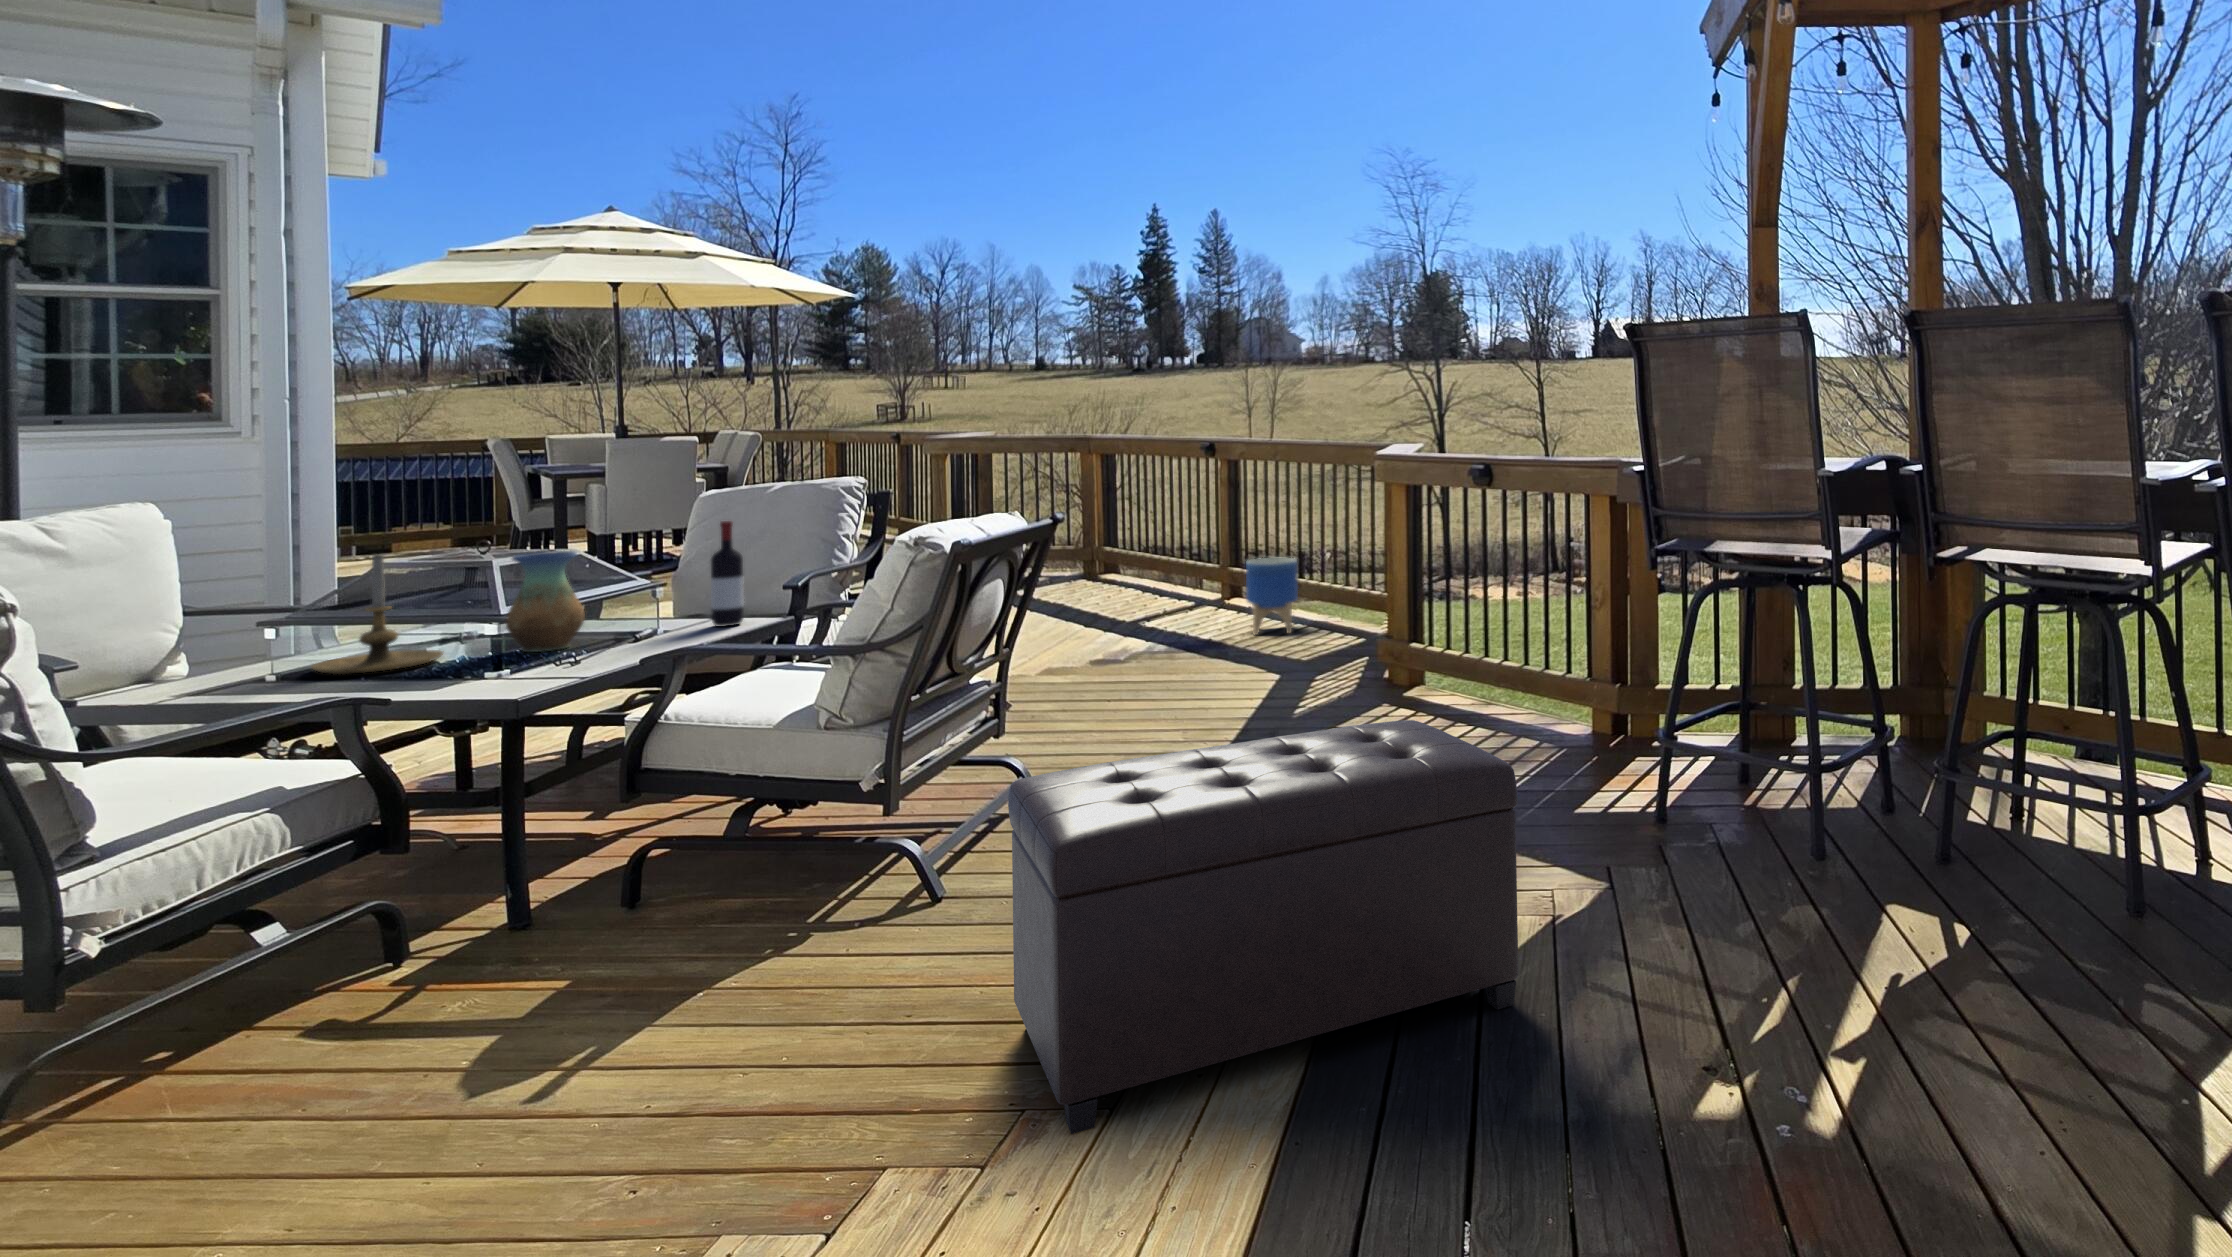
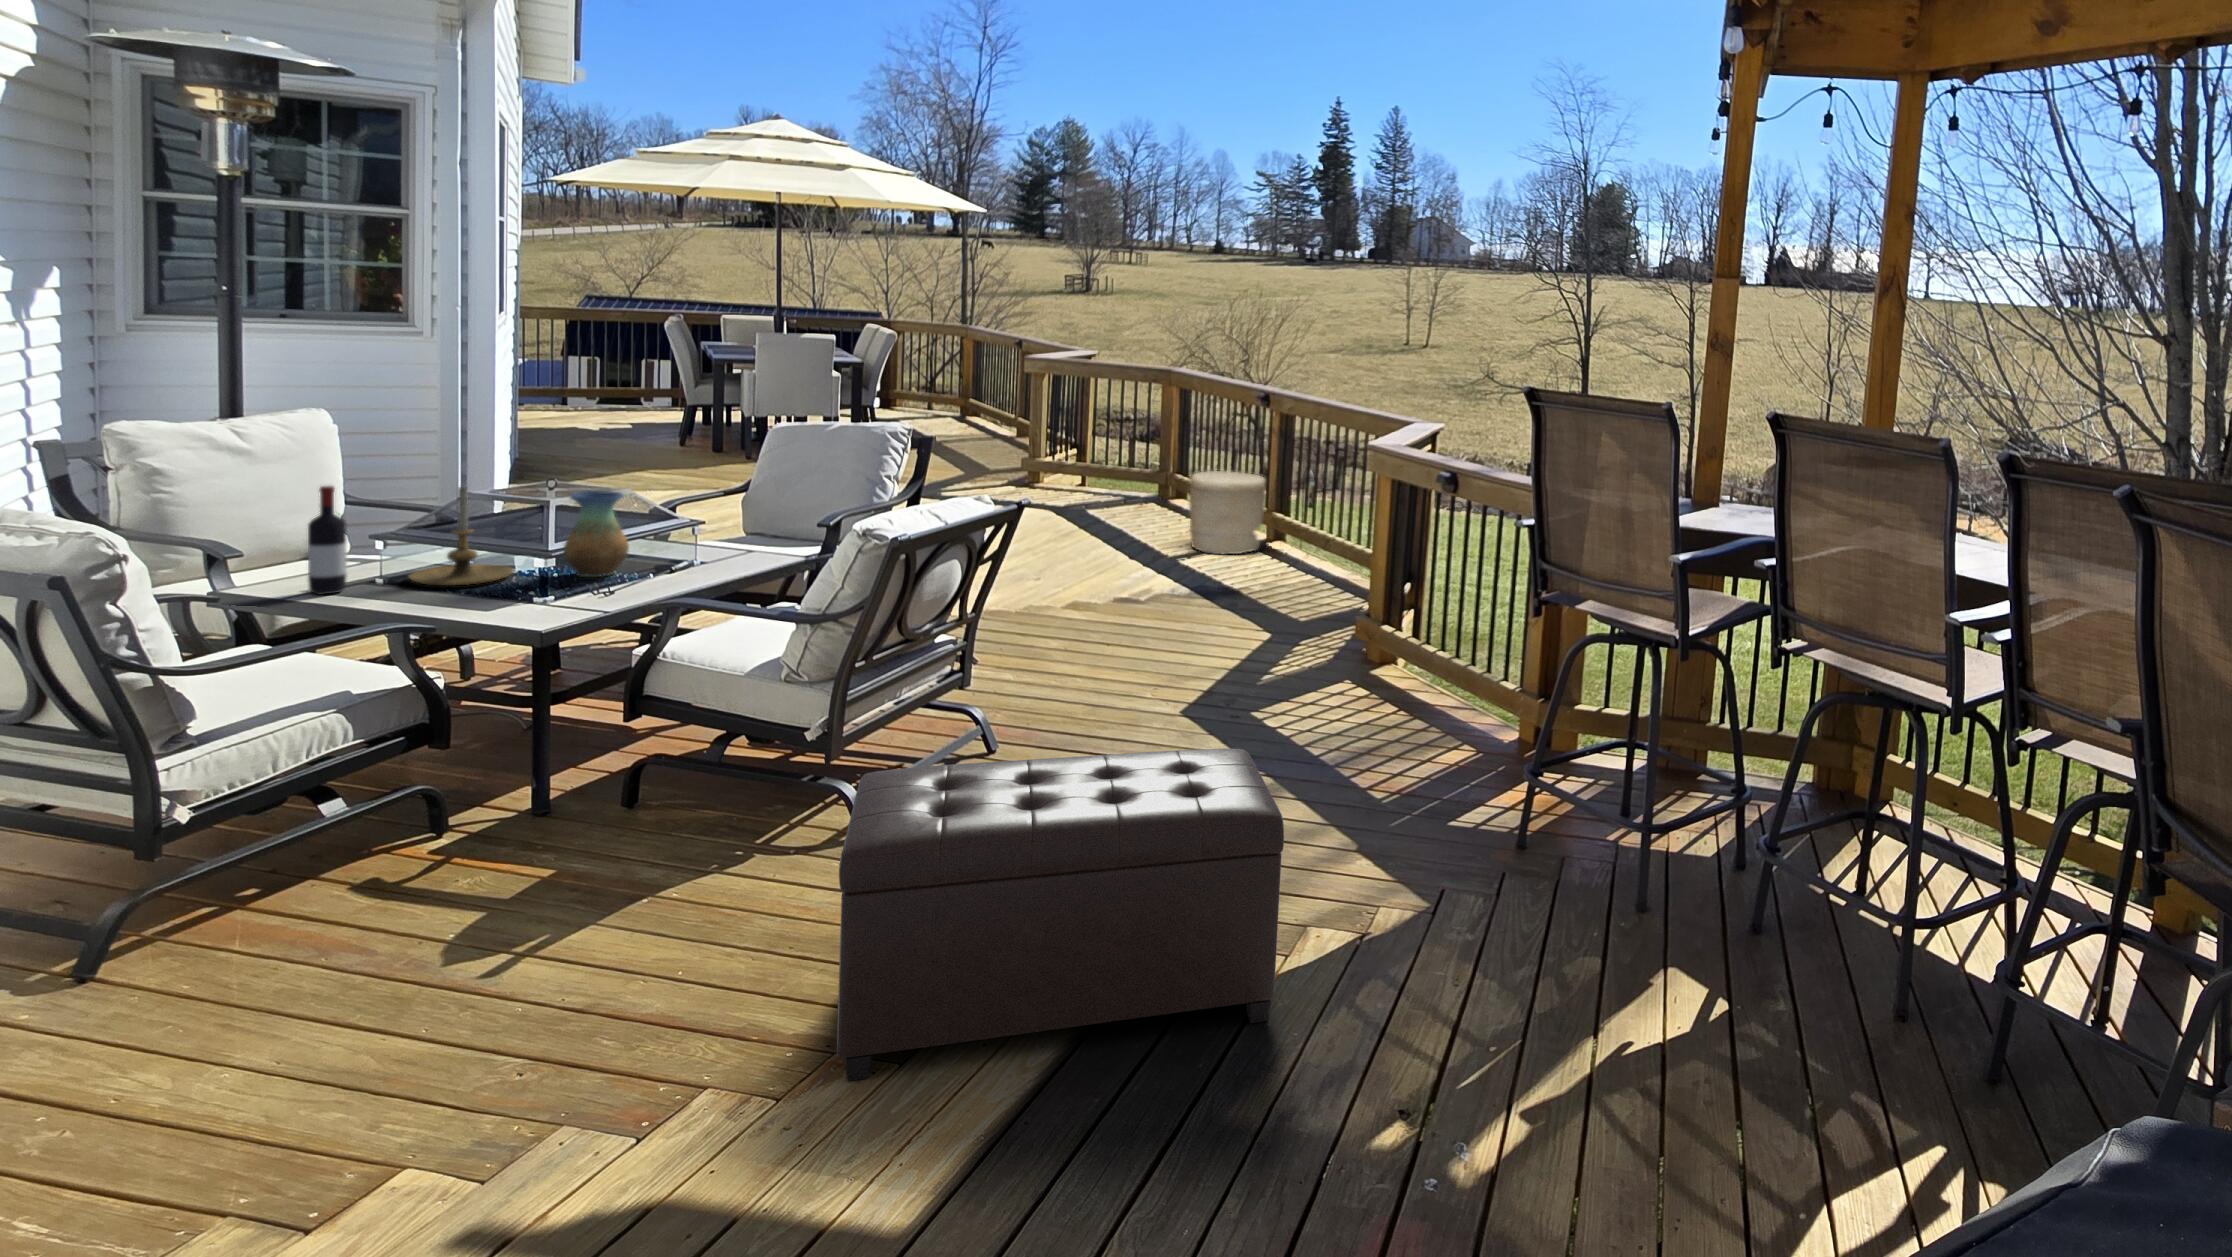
wine bottle: present [711,521,744,627] -> present [308,486,347,594]
woven basket: none [1127,534,1210,619] -> present [1189,471,1266,554]
planter: present [1246,558,1298,635] -> none [1283,510,1334,585]

